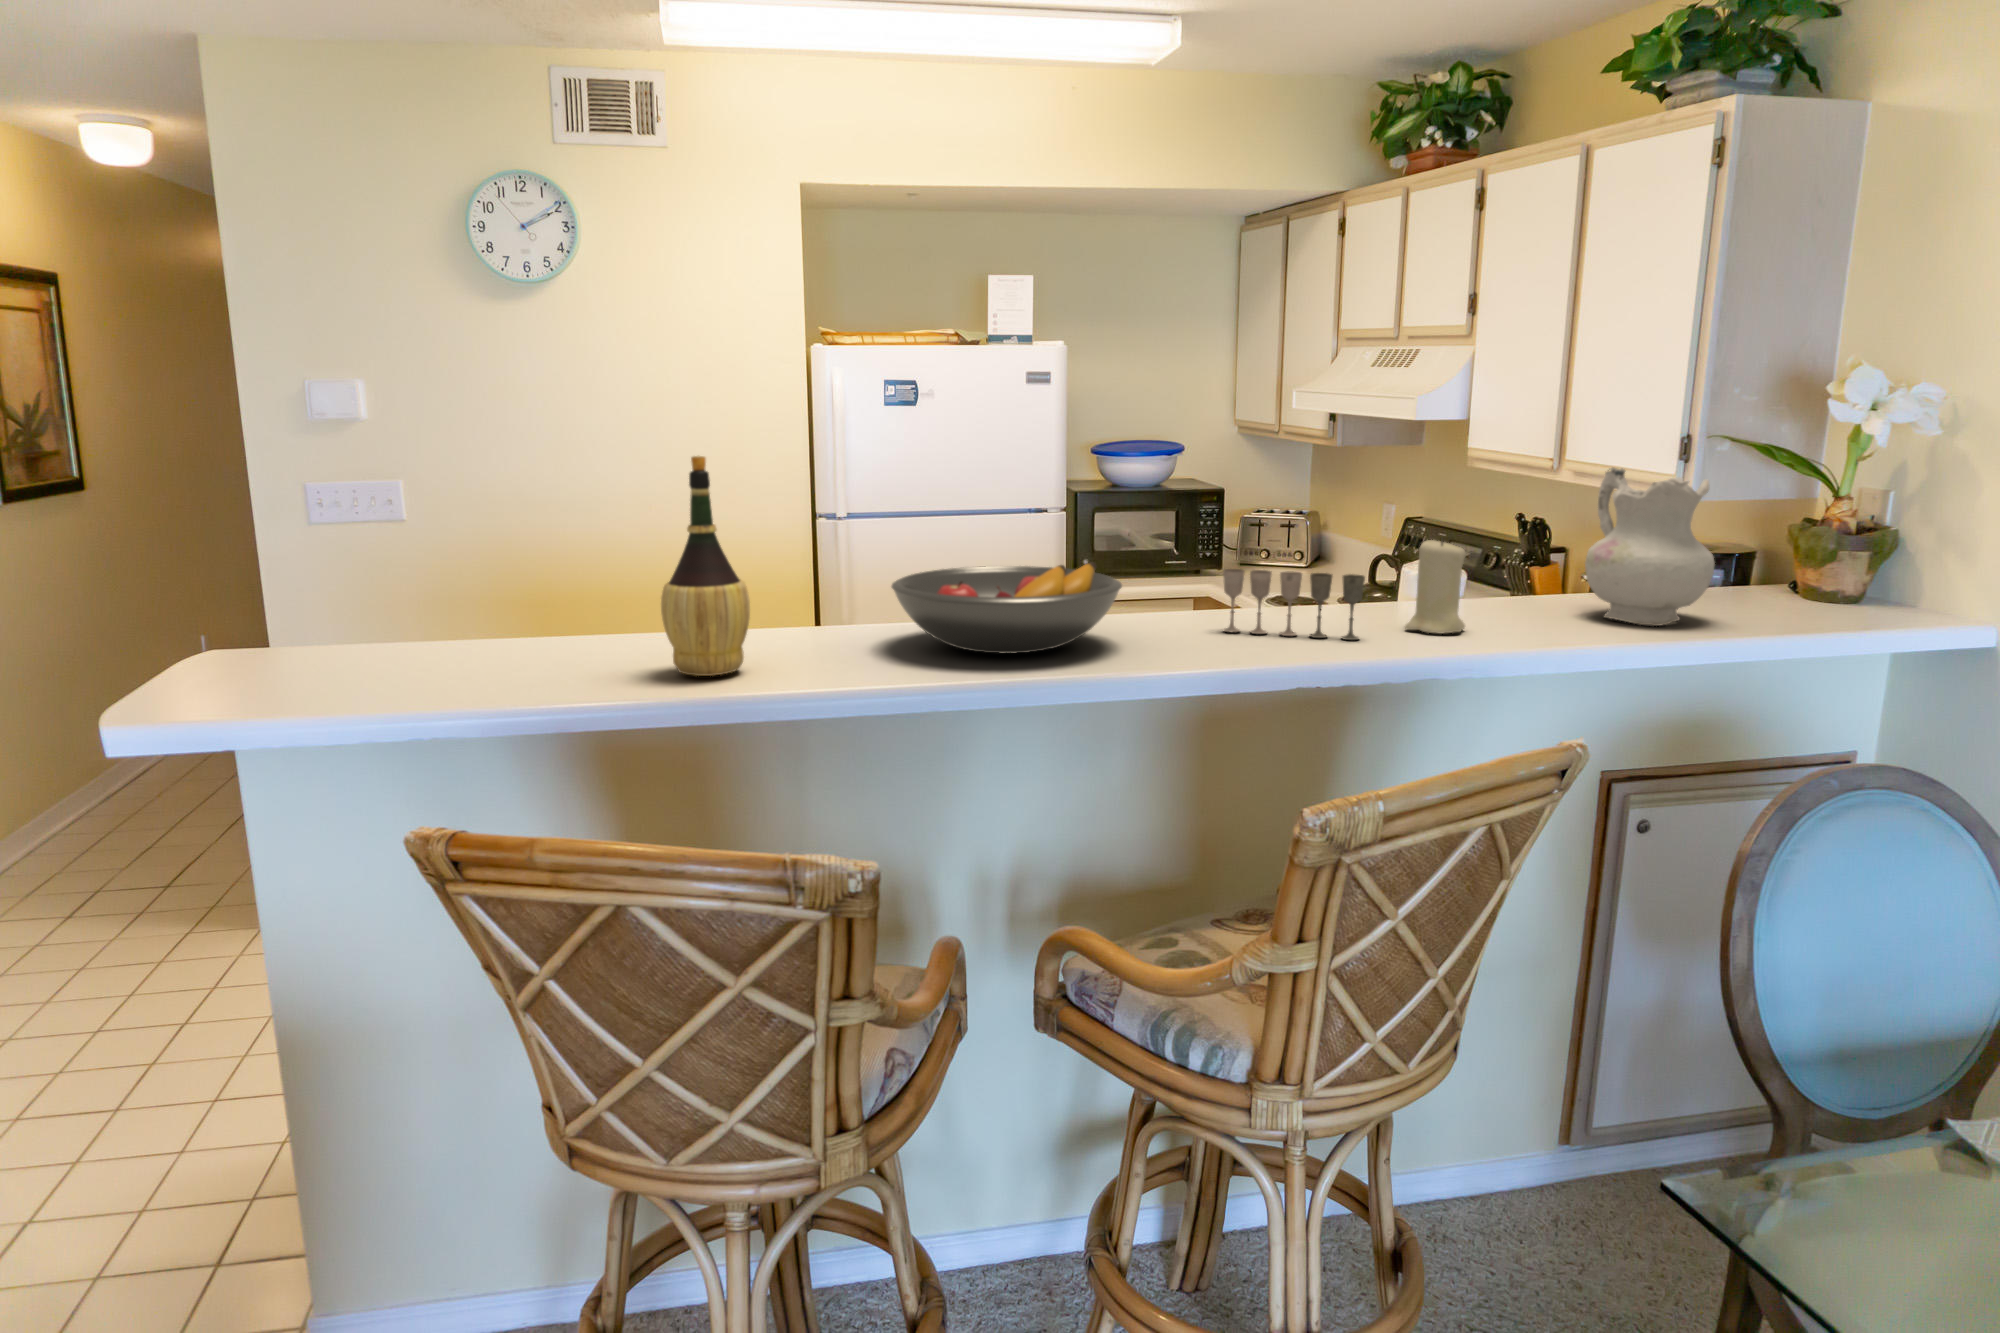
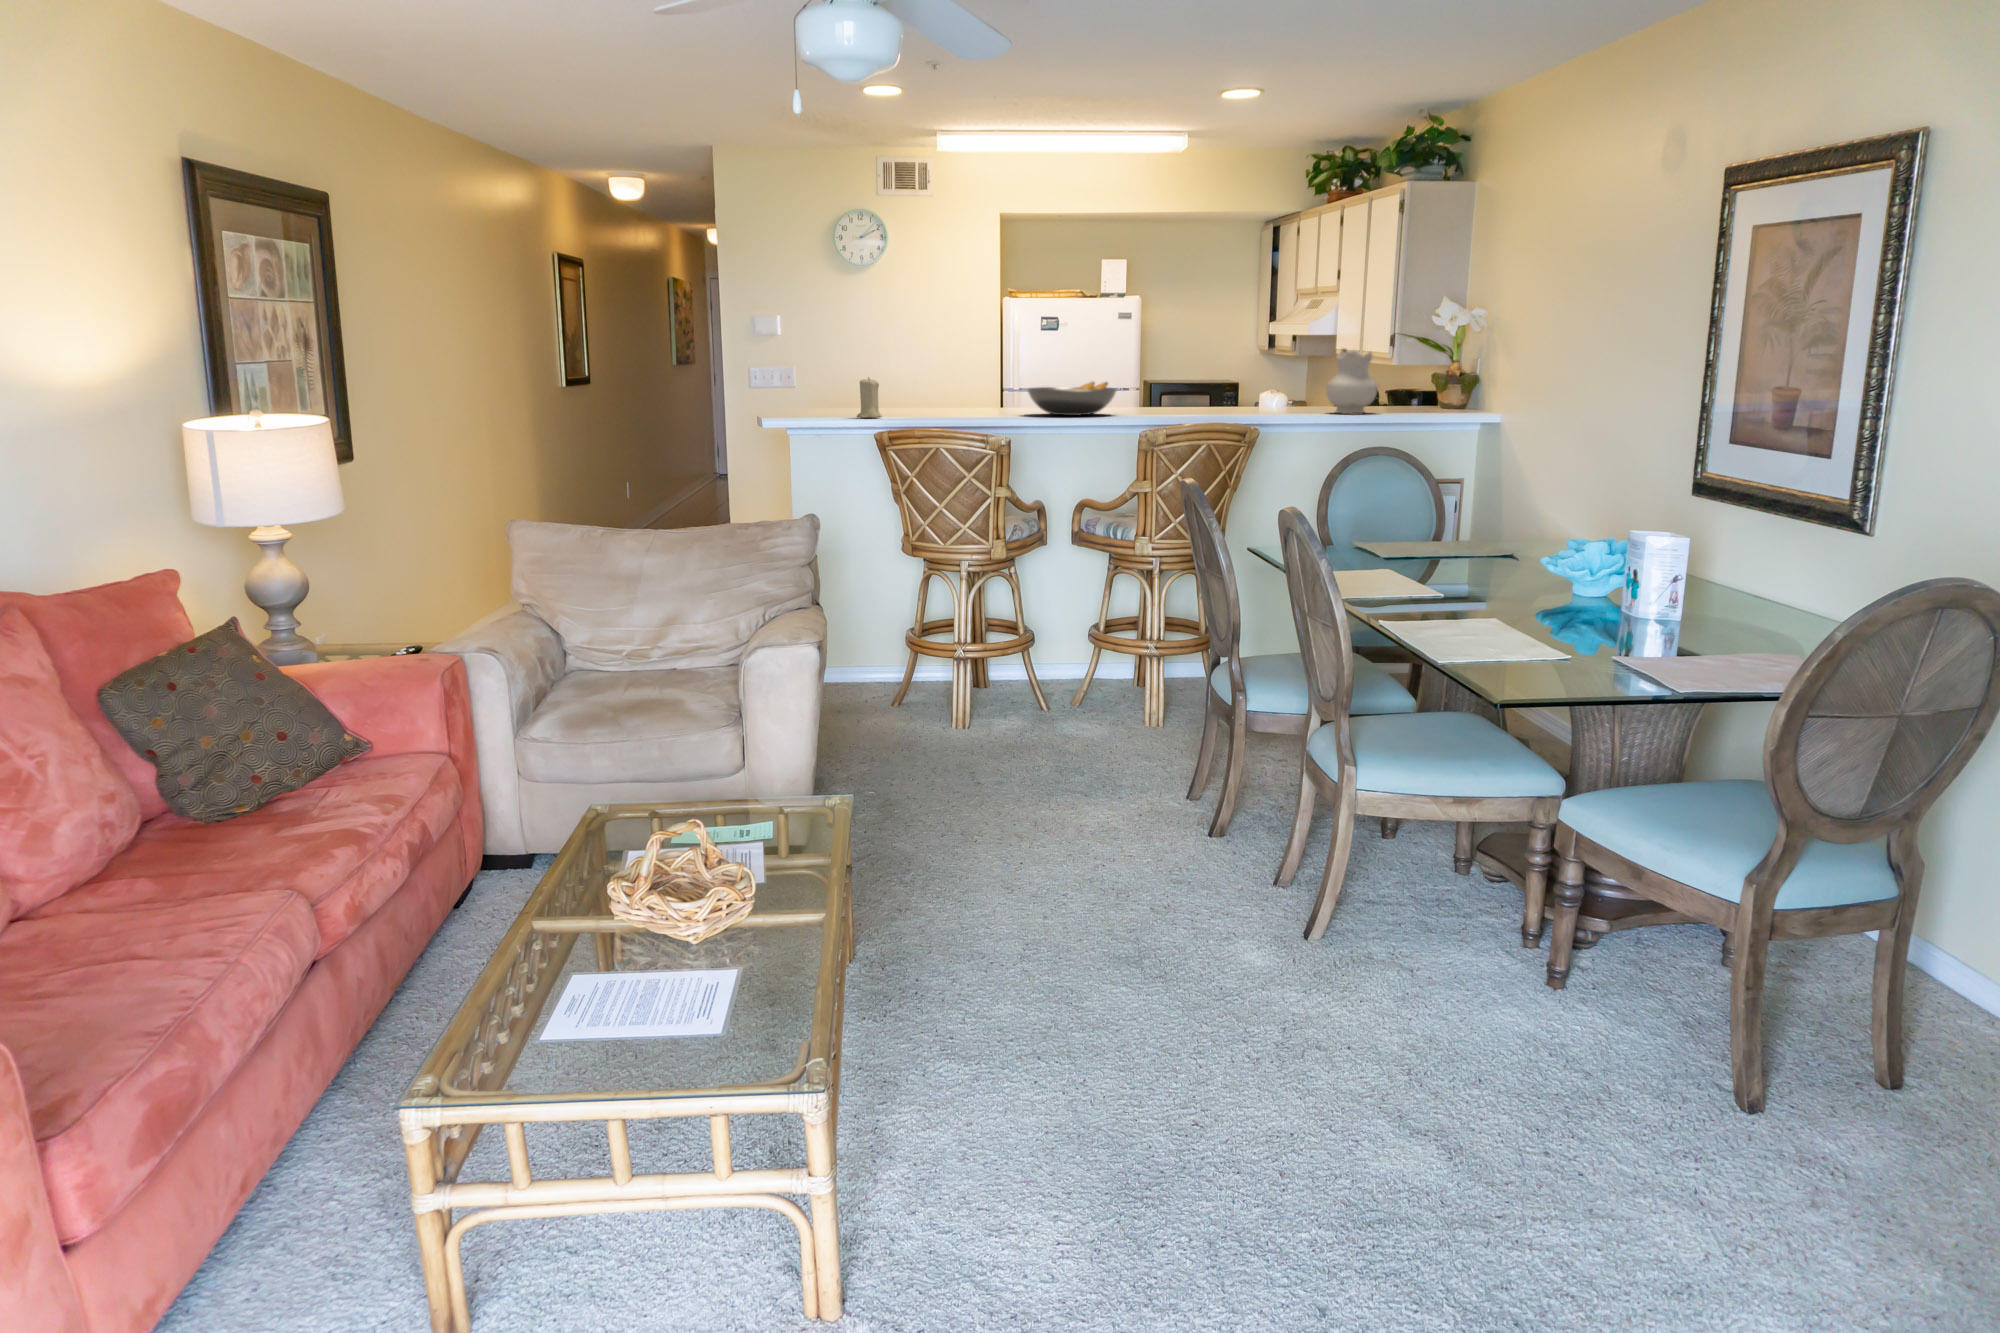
wine bottle: present [661,456,750,676] -> none [941,335,973,417]
candle: present [1405,538,1466,634] -> present [857,377,882,418]
wine glass: present [1223,569,1365,640] -> none [1163,388,1218,415]

